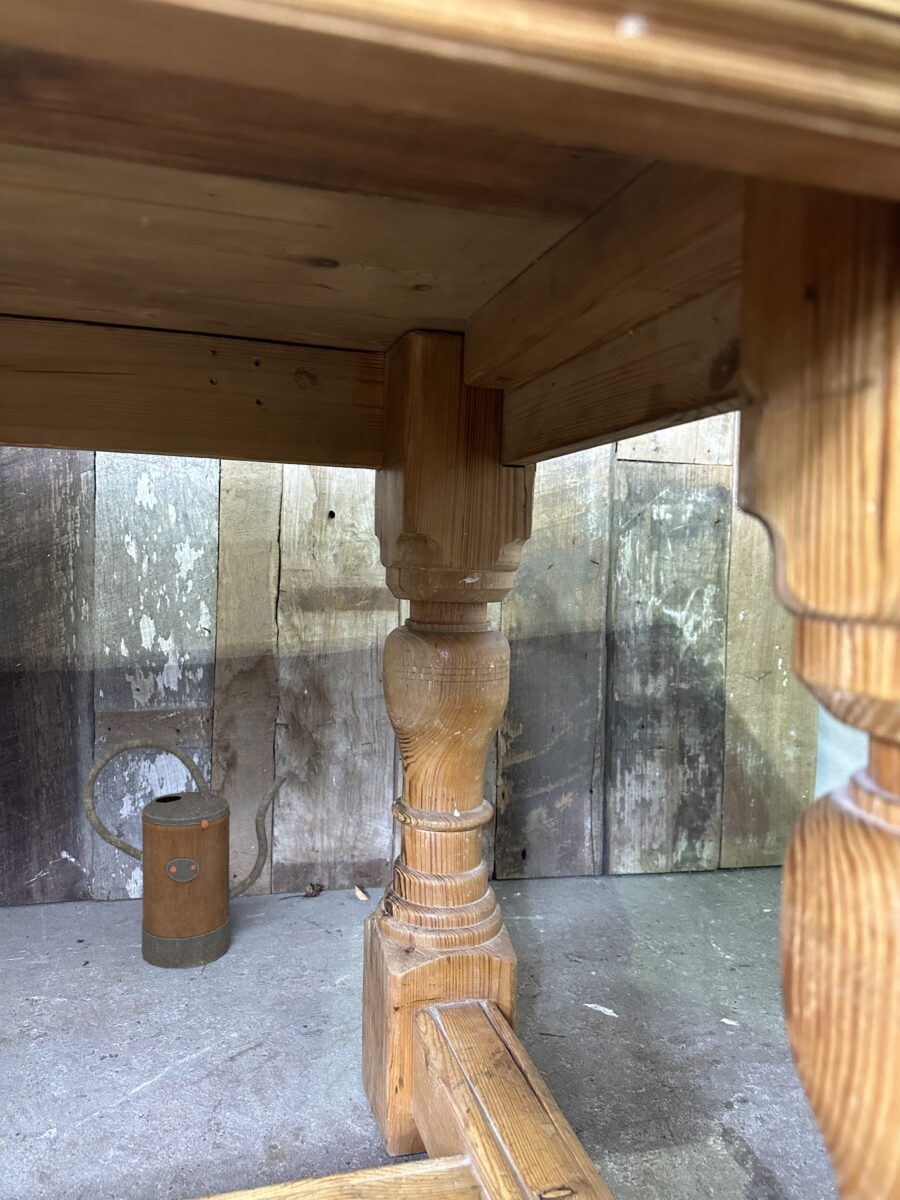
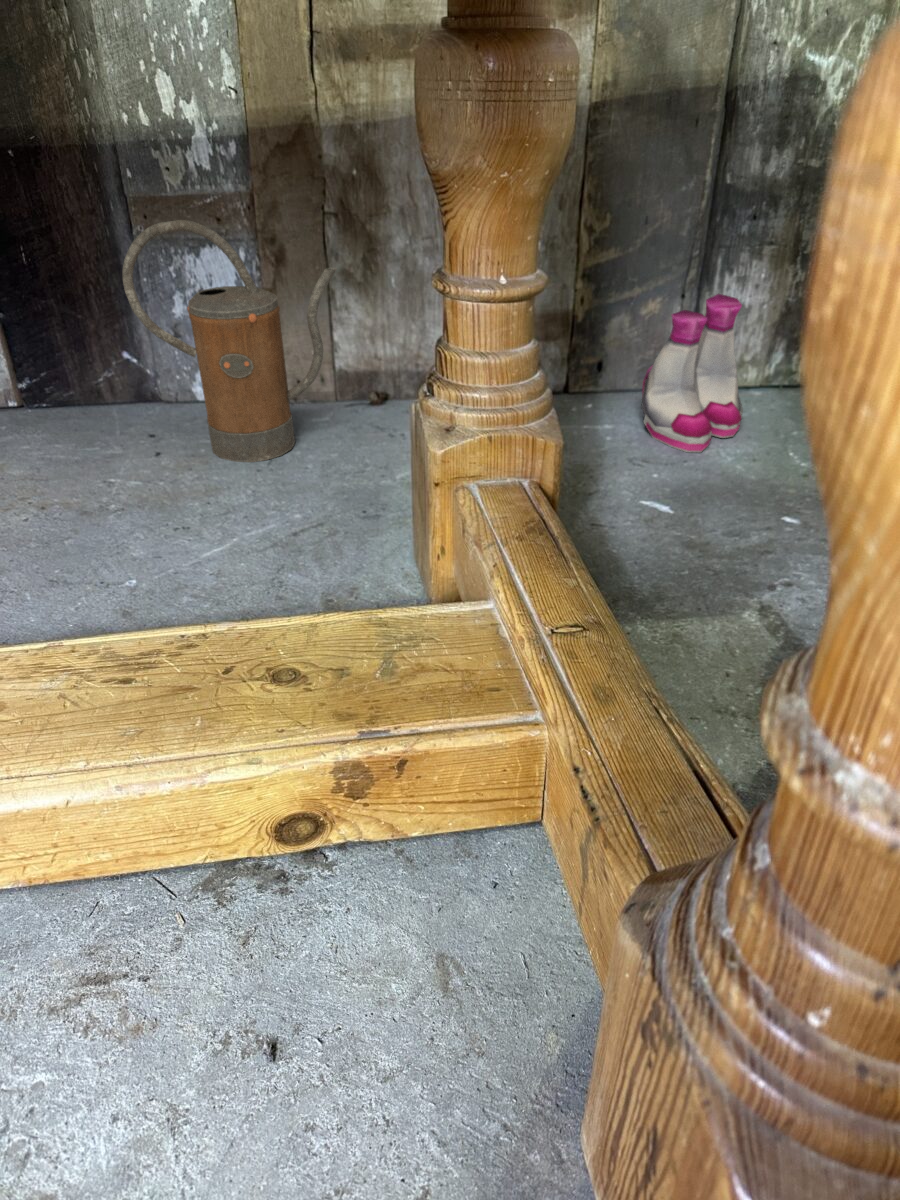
boots: none [566,791,662,943] -> present [641,294,743,452]

